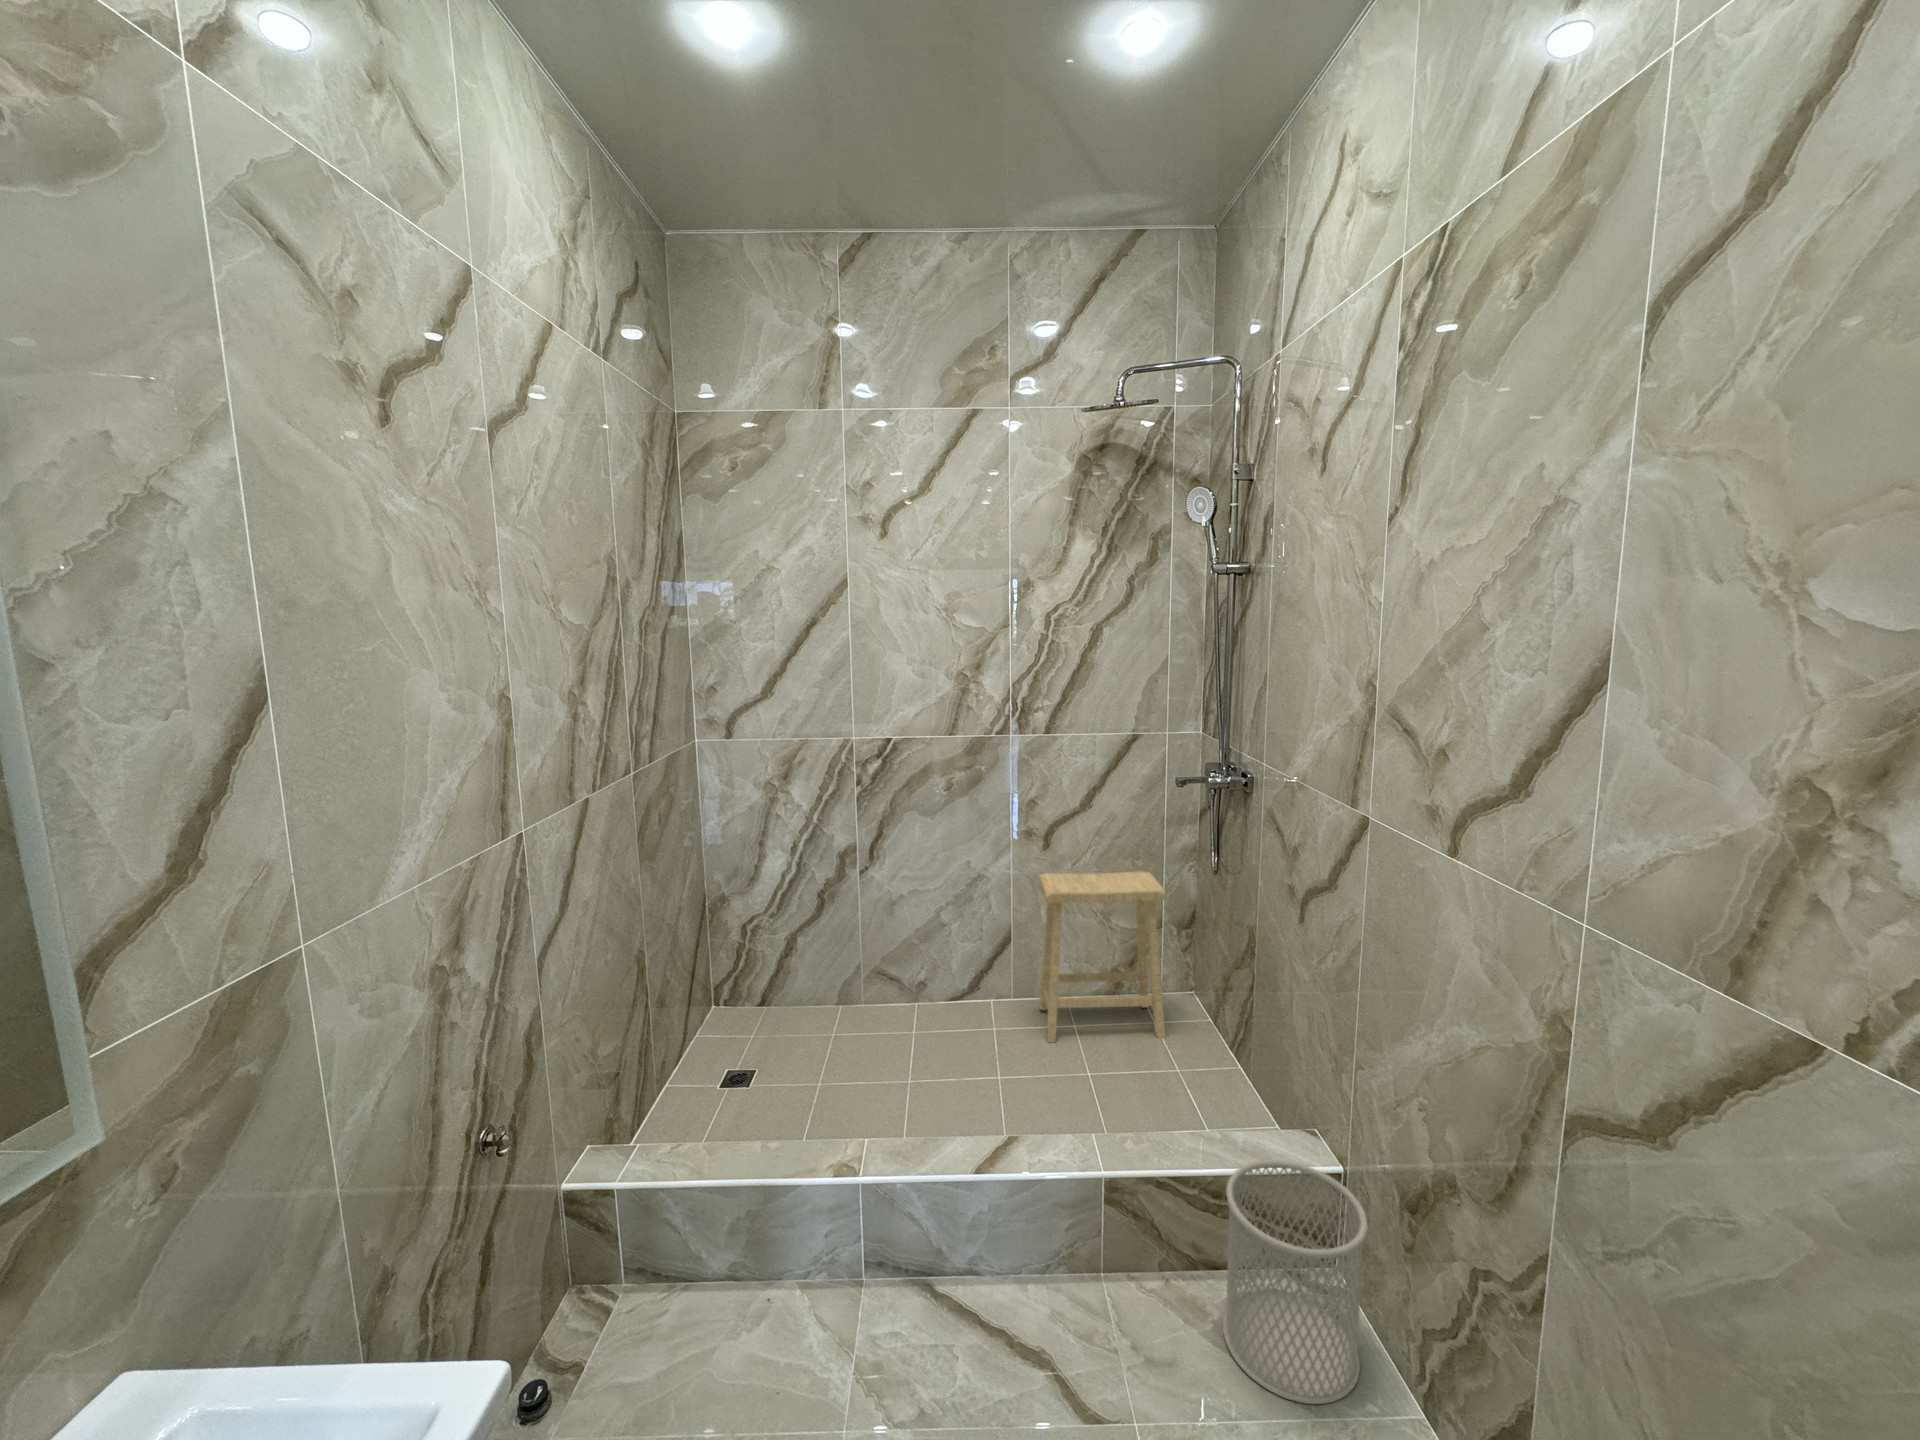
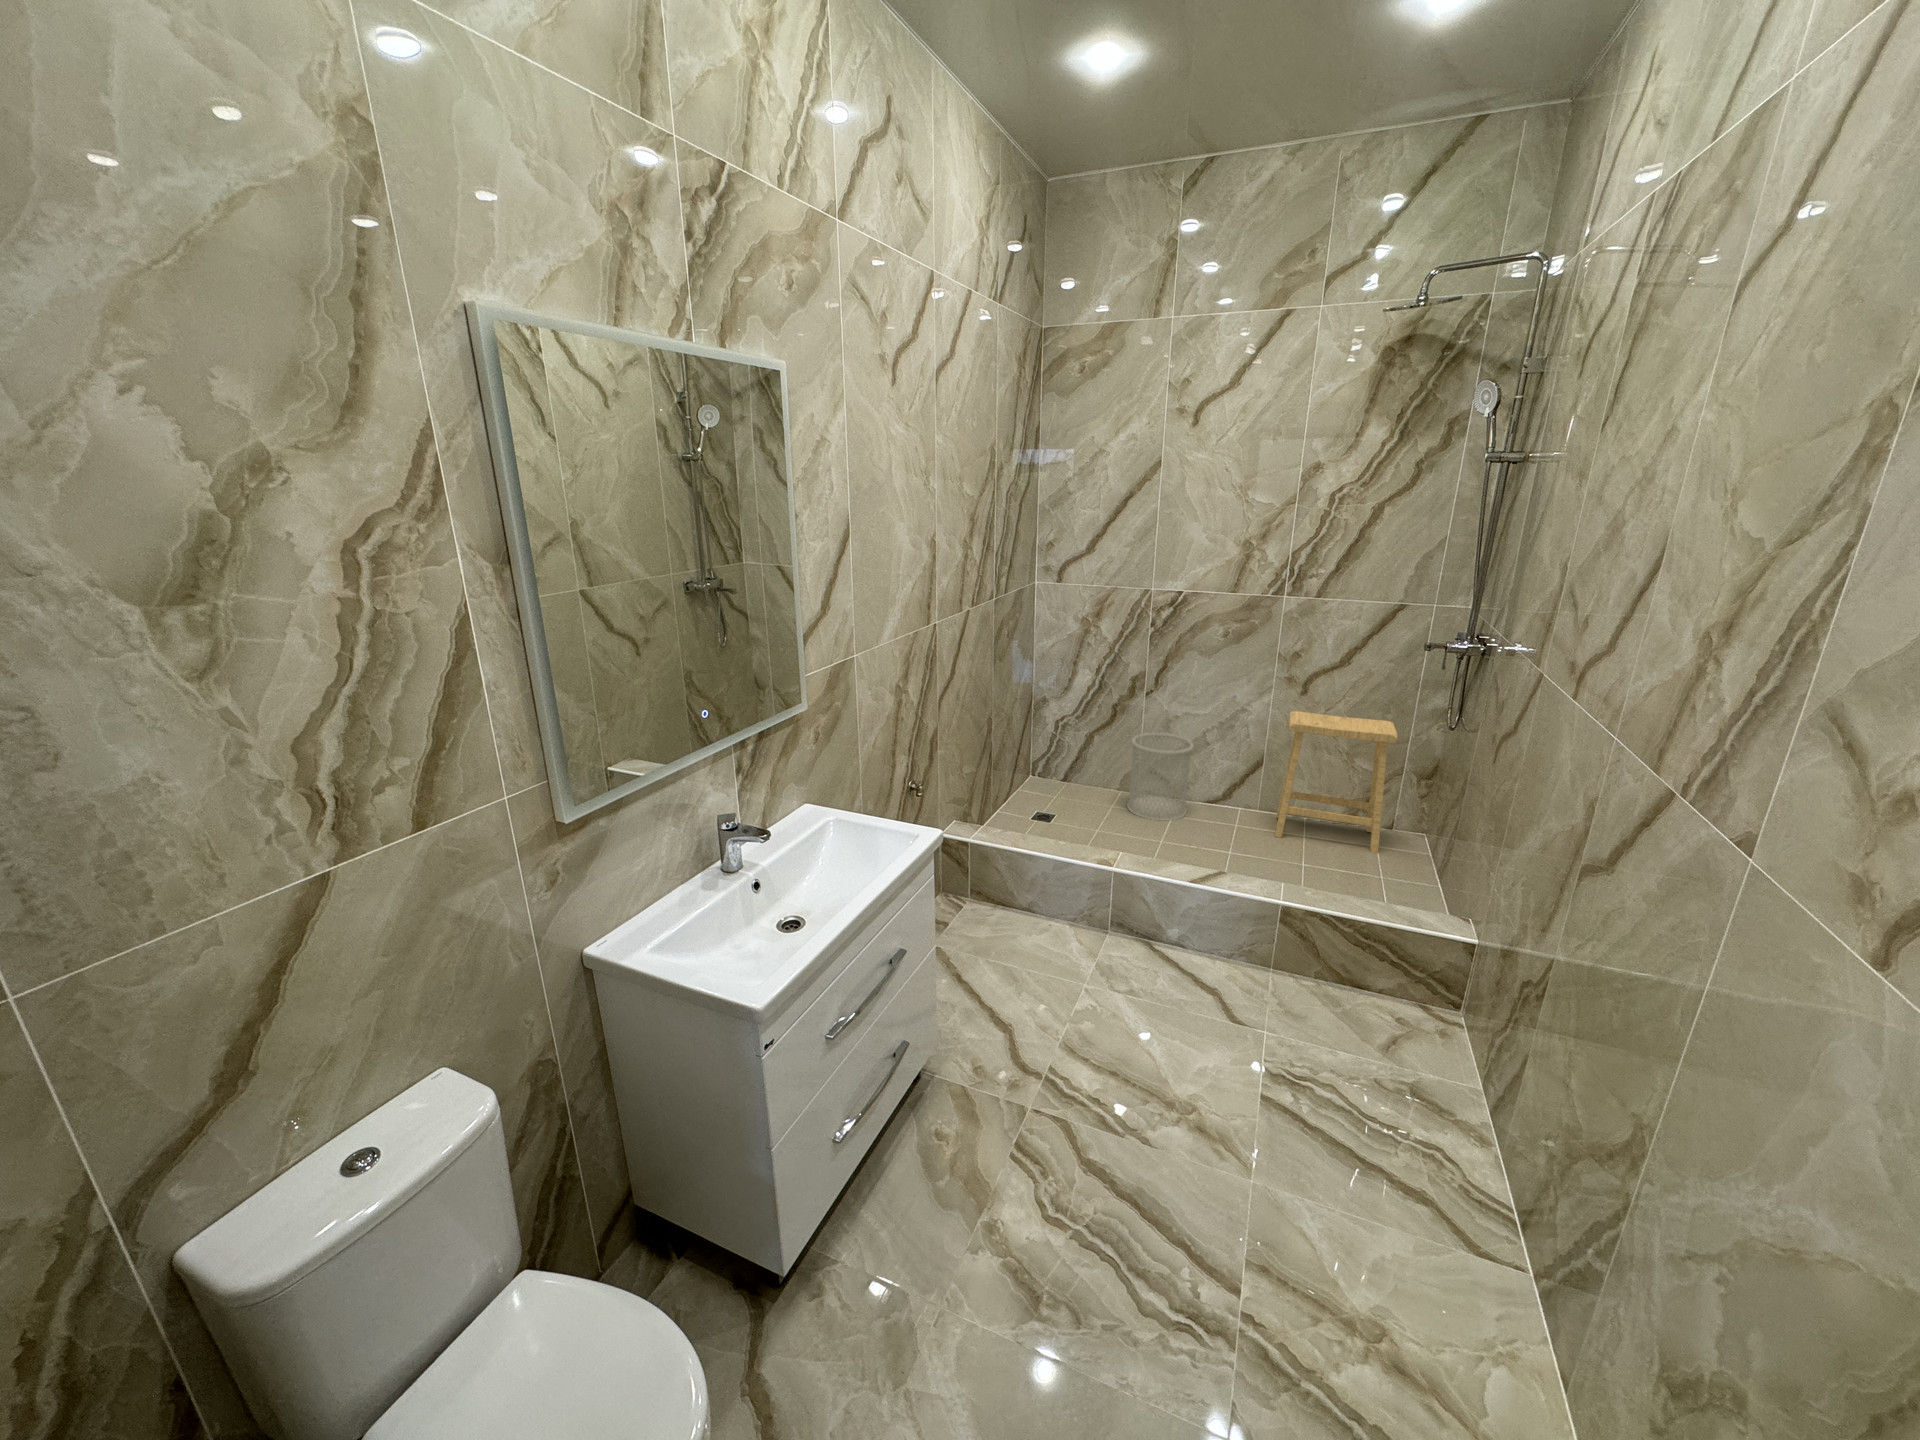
wastebasket: present [1223,1160,1368,1404] -> present [1127,733,1193,821]

